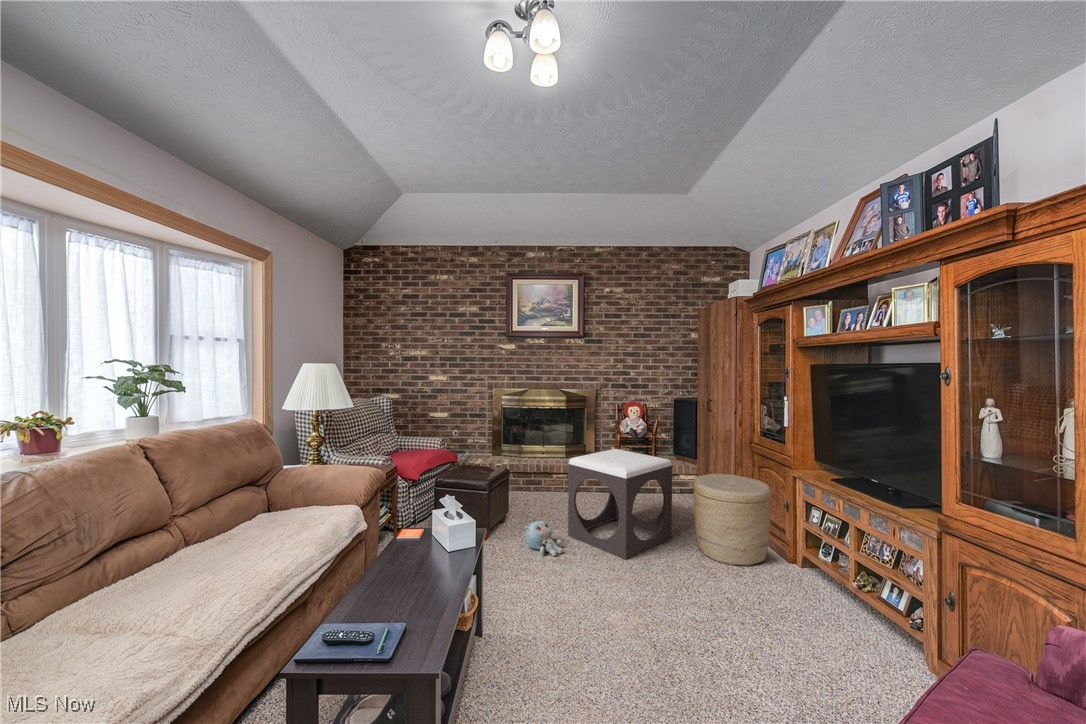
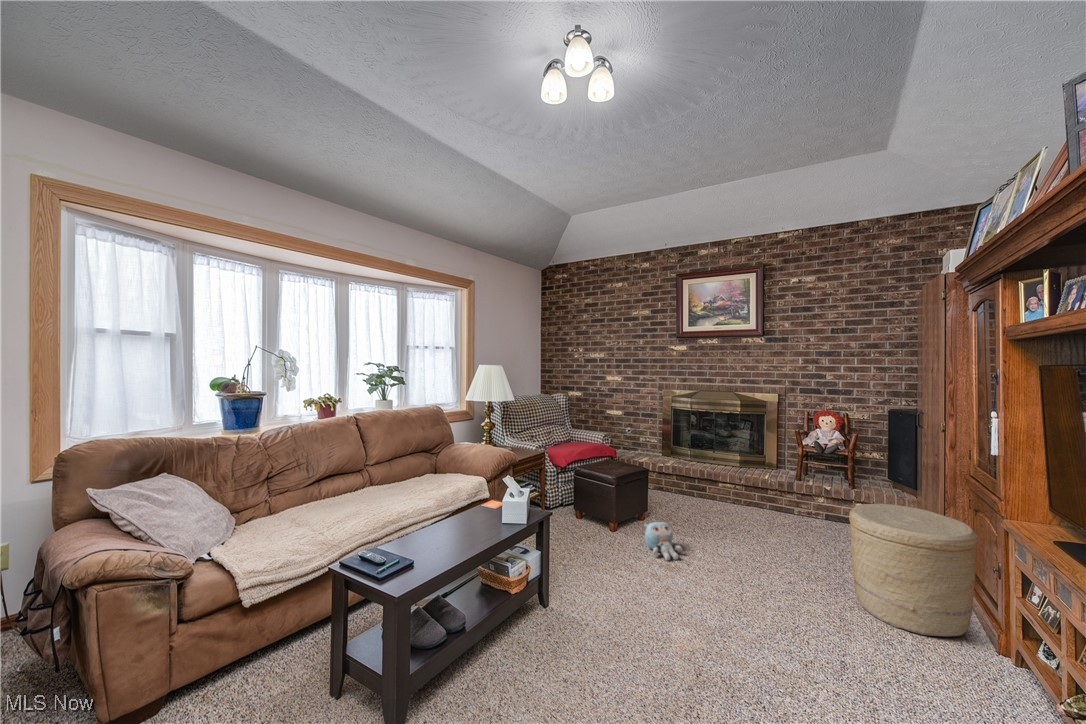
footstool: present [568,449,672,560] -> none [699,459,829,583]

